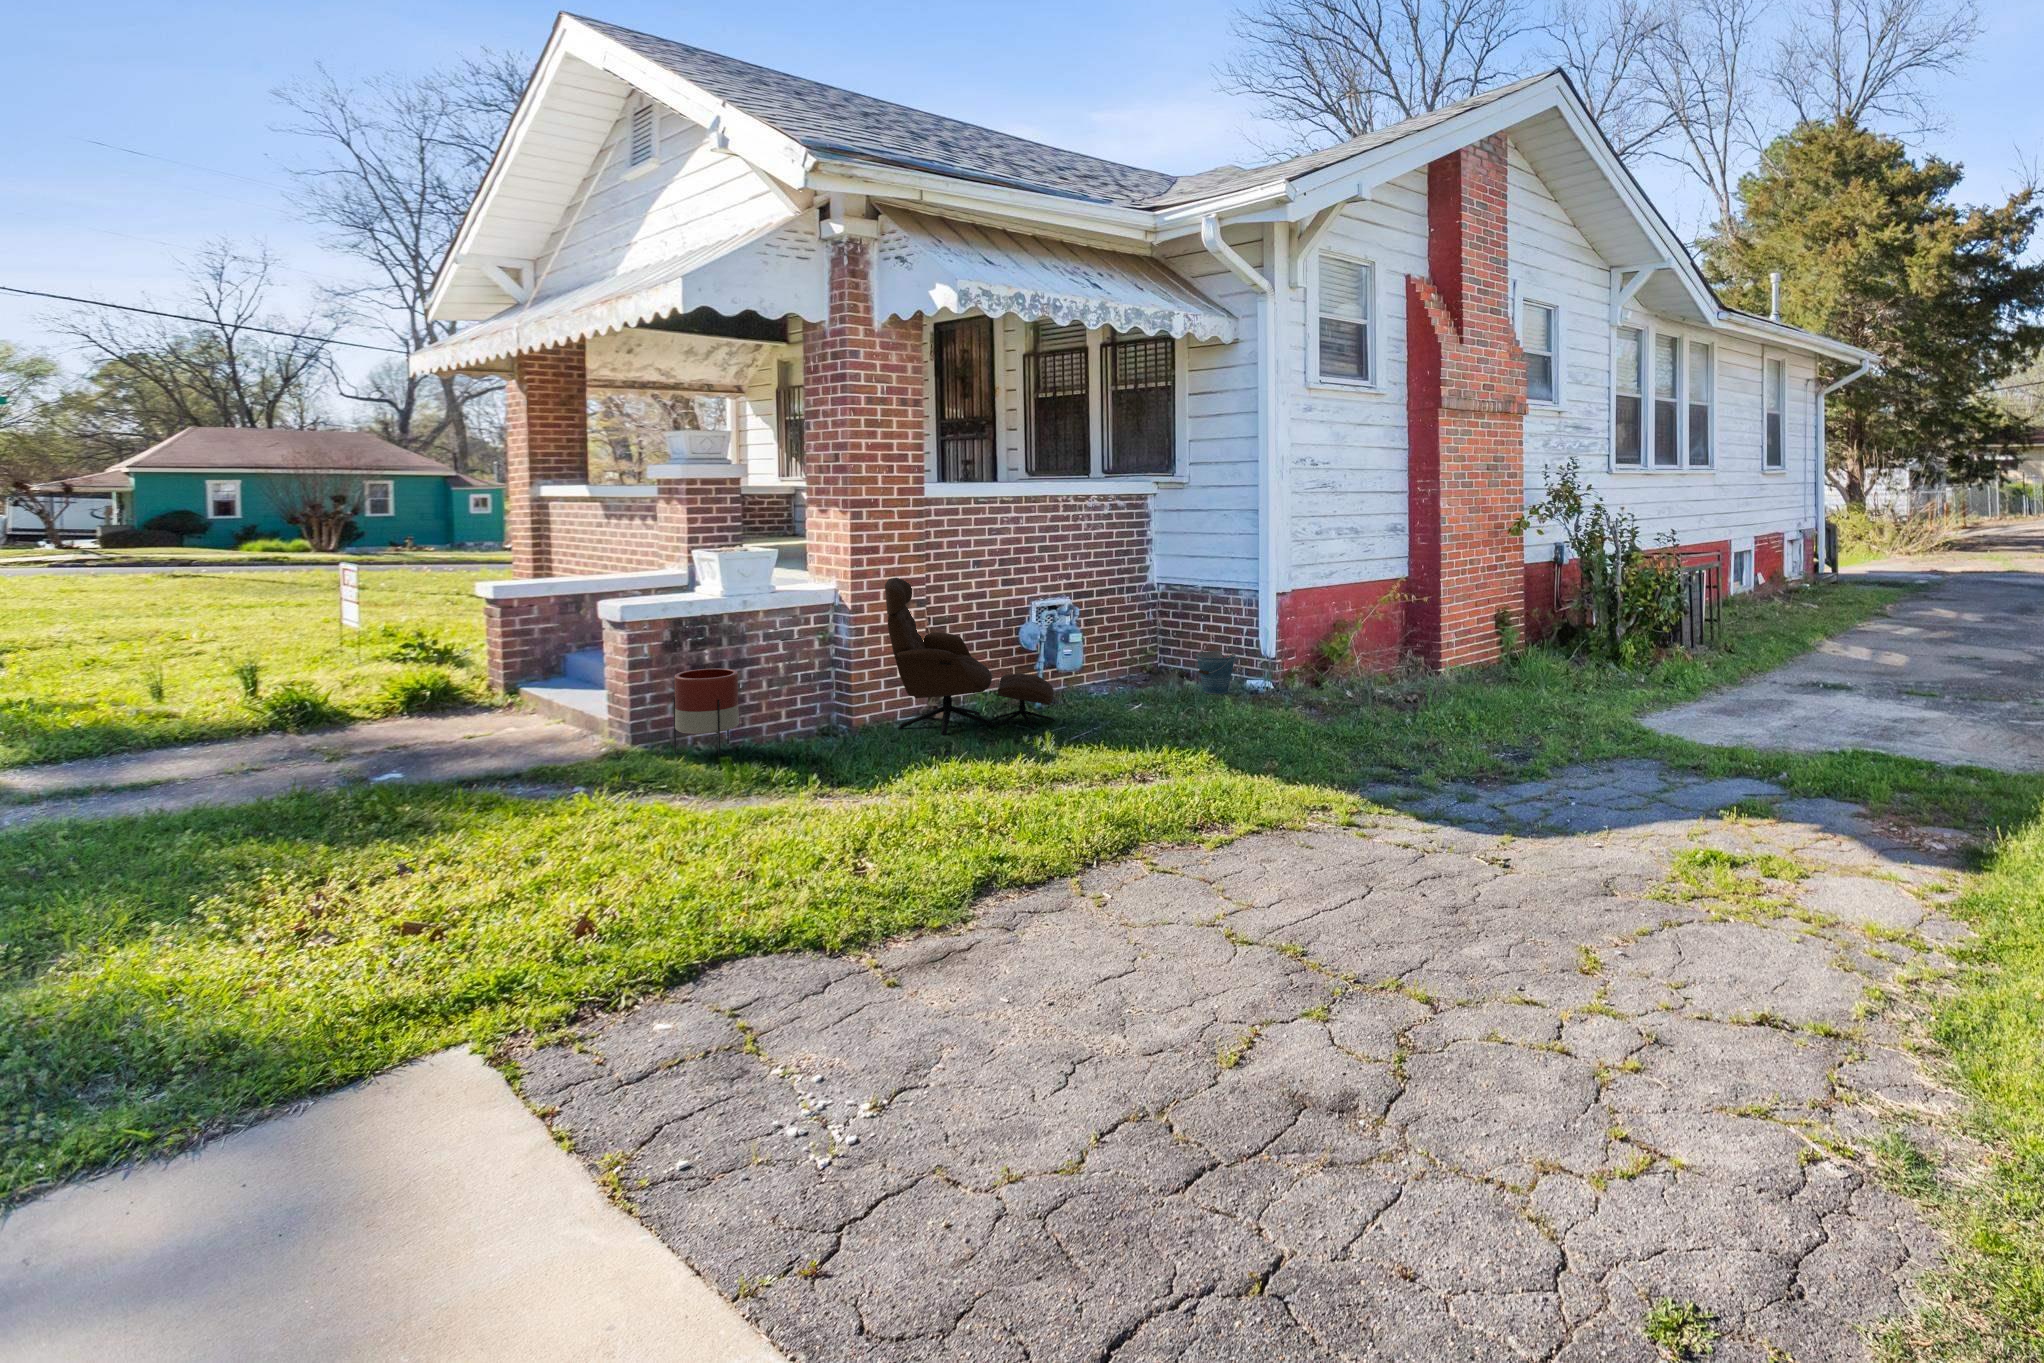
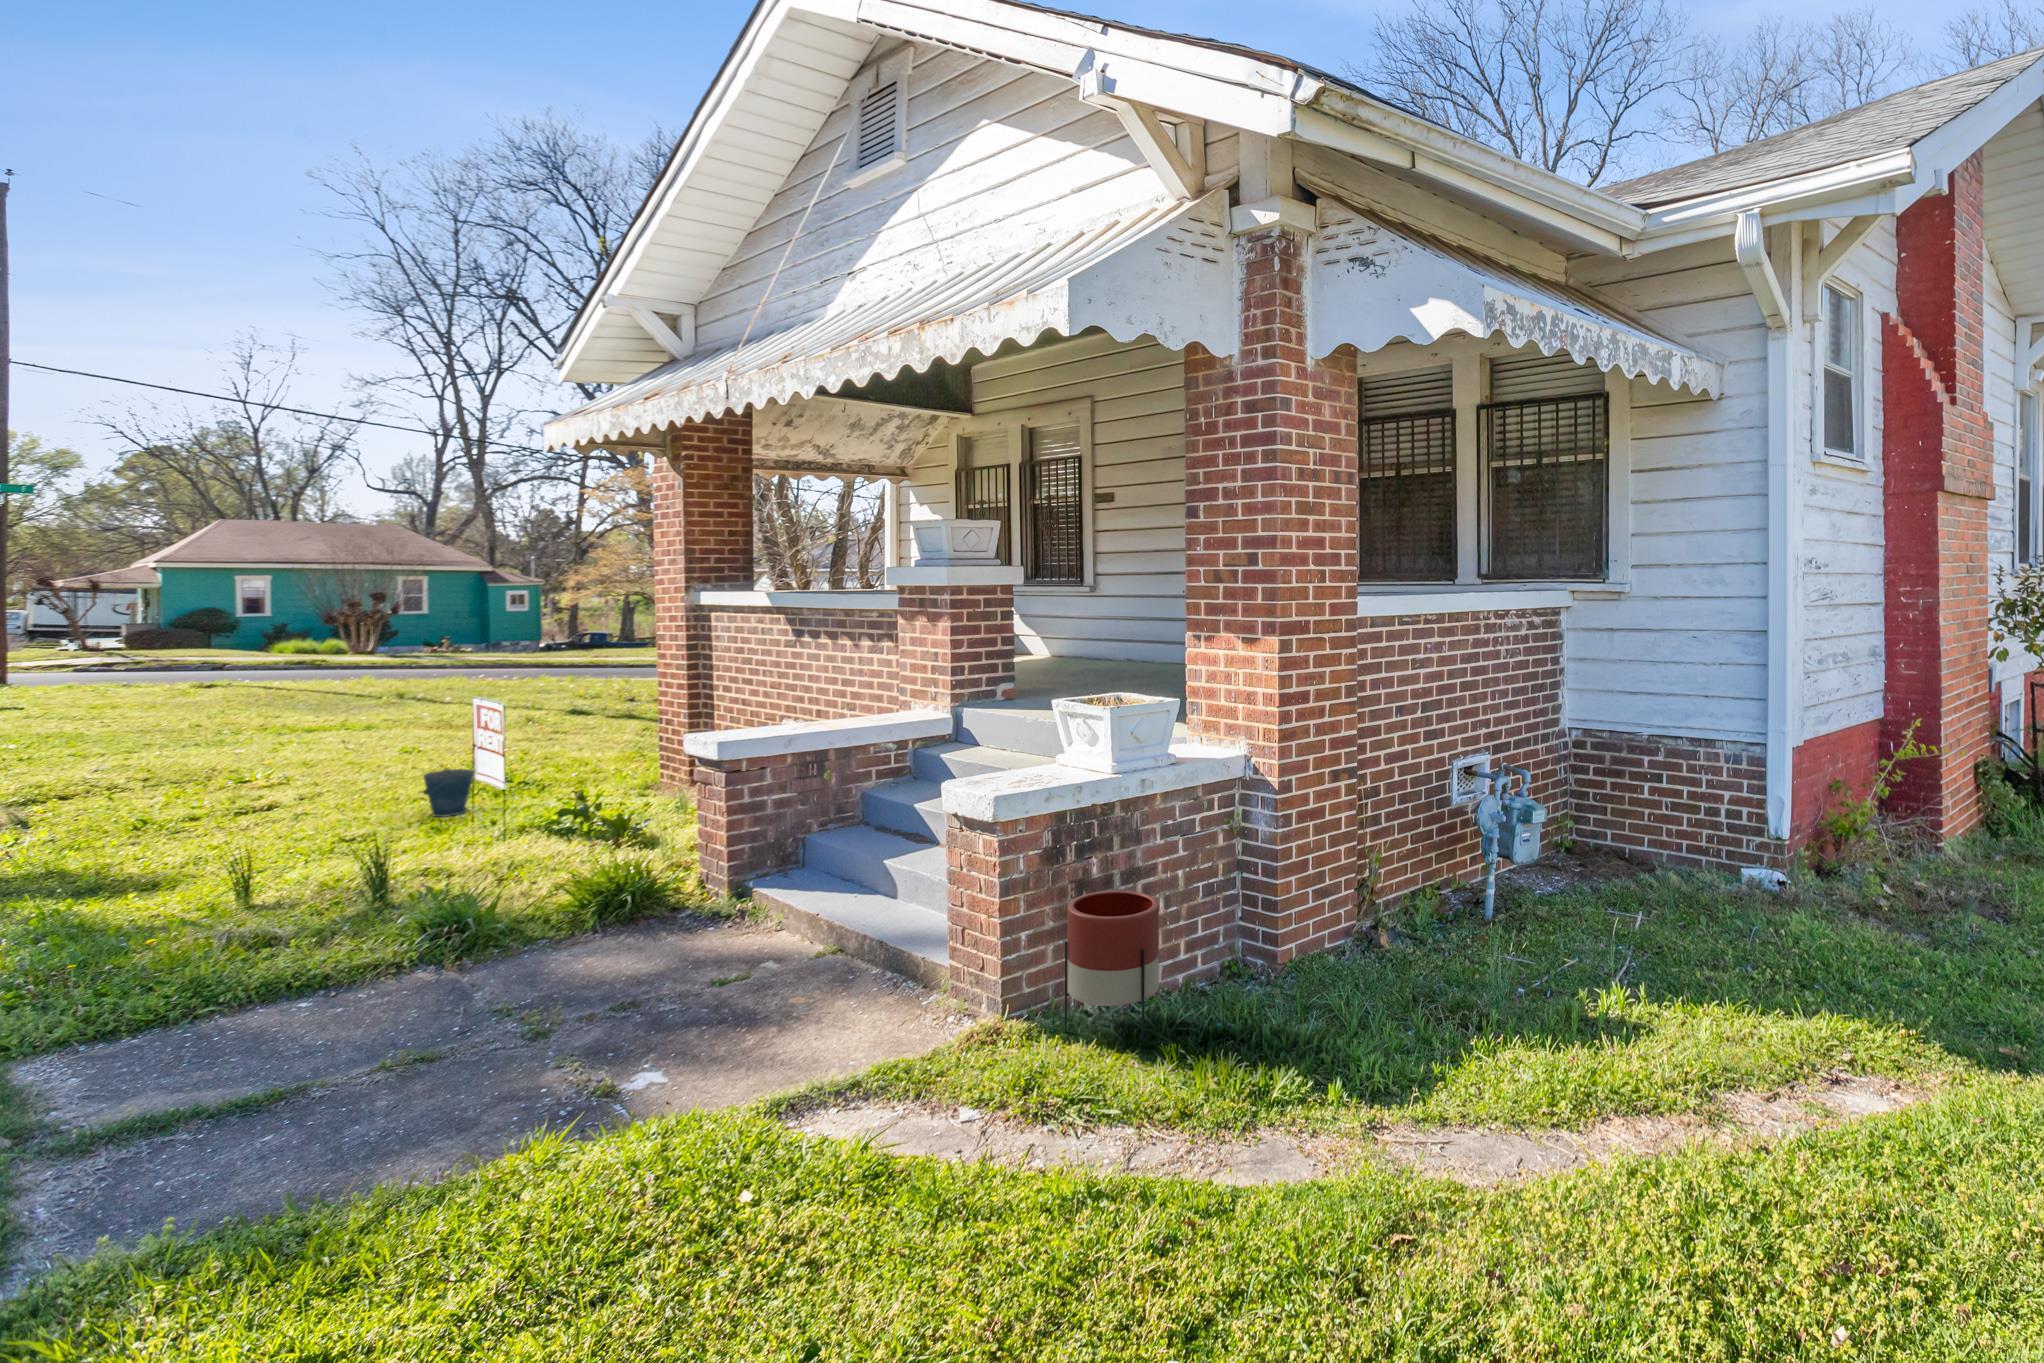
lounge chair: present [885,578,1055,735] -> none [1318,736,1569,983]
bucket: present [1195,651,1236,694] -> present [423,769,474,817]

